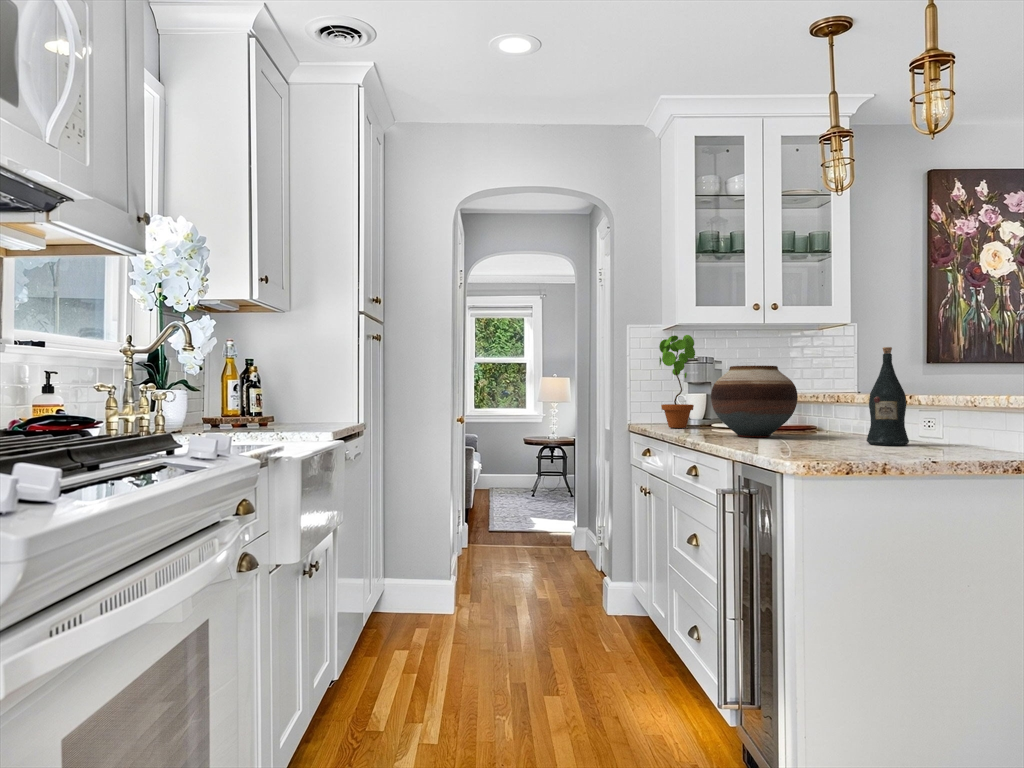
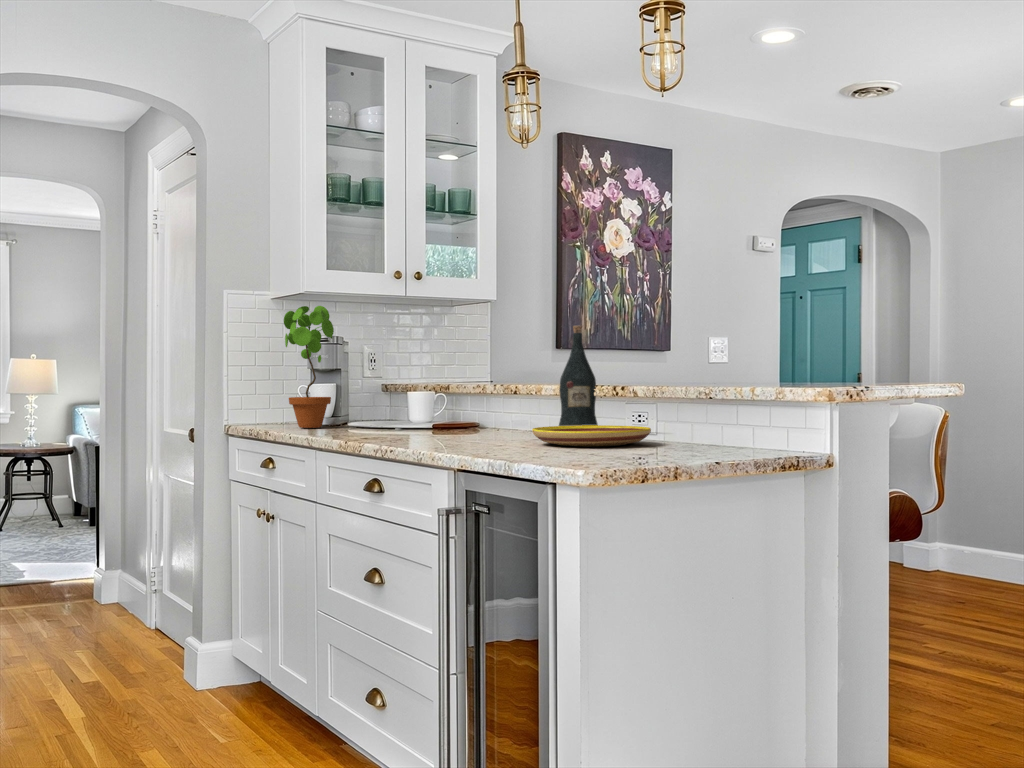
vase: present [711,366,798,437] -> none [373,345,475,434]
plate: none [818,436,937,456] -> present [532,425,651,446]

